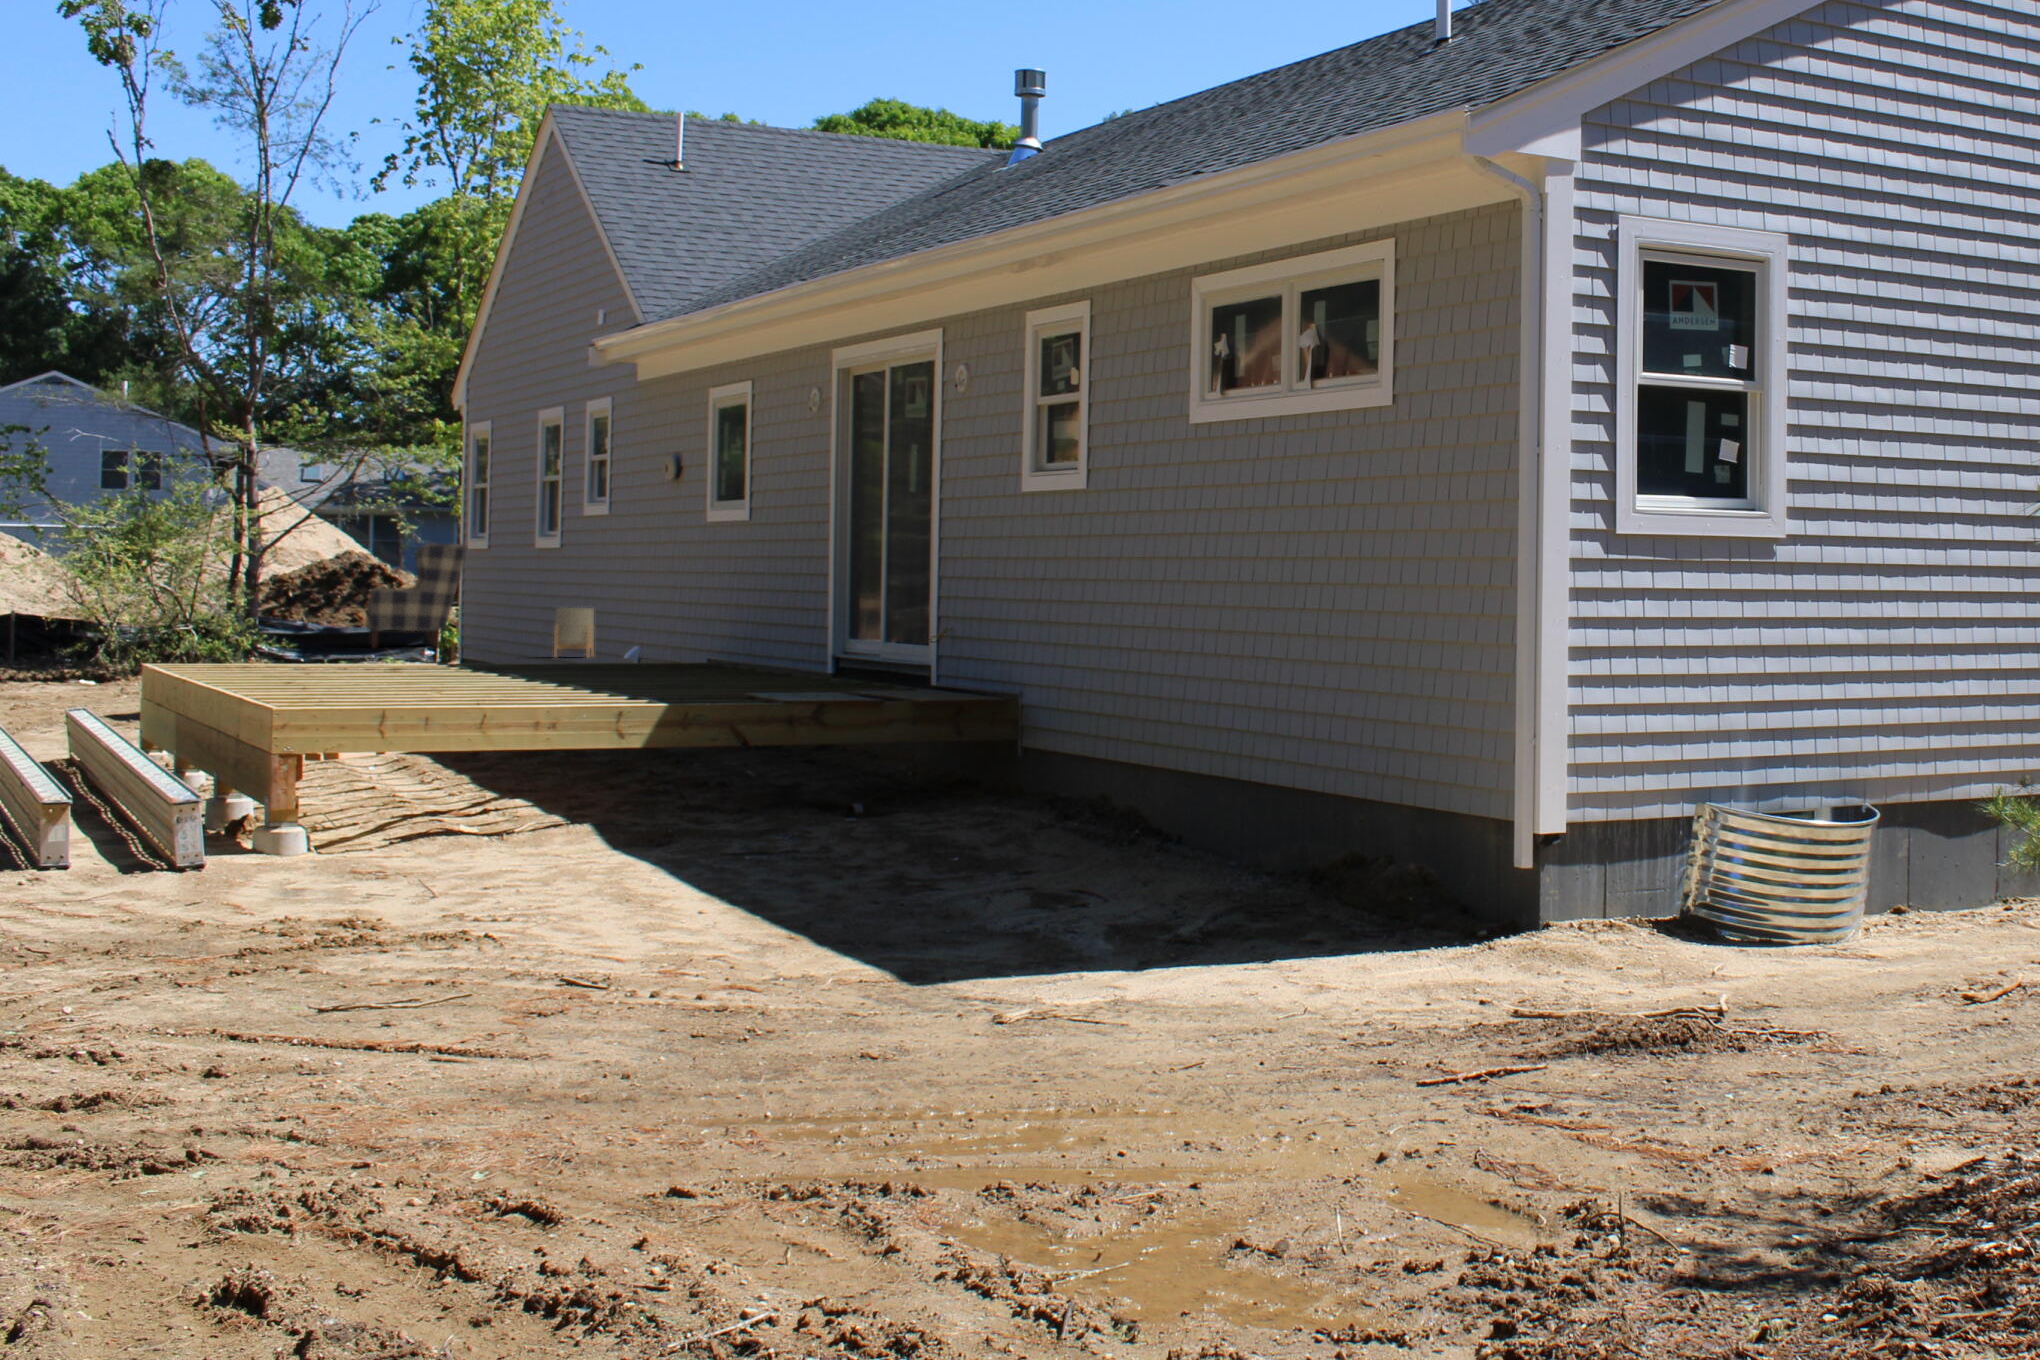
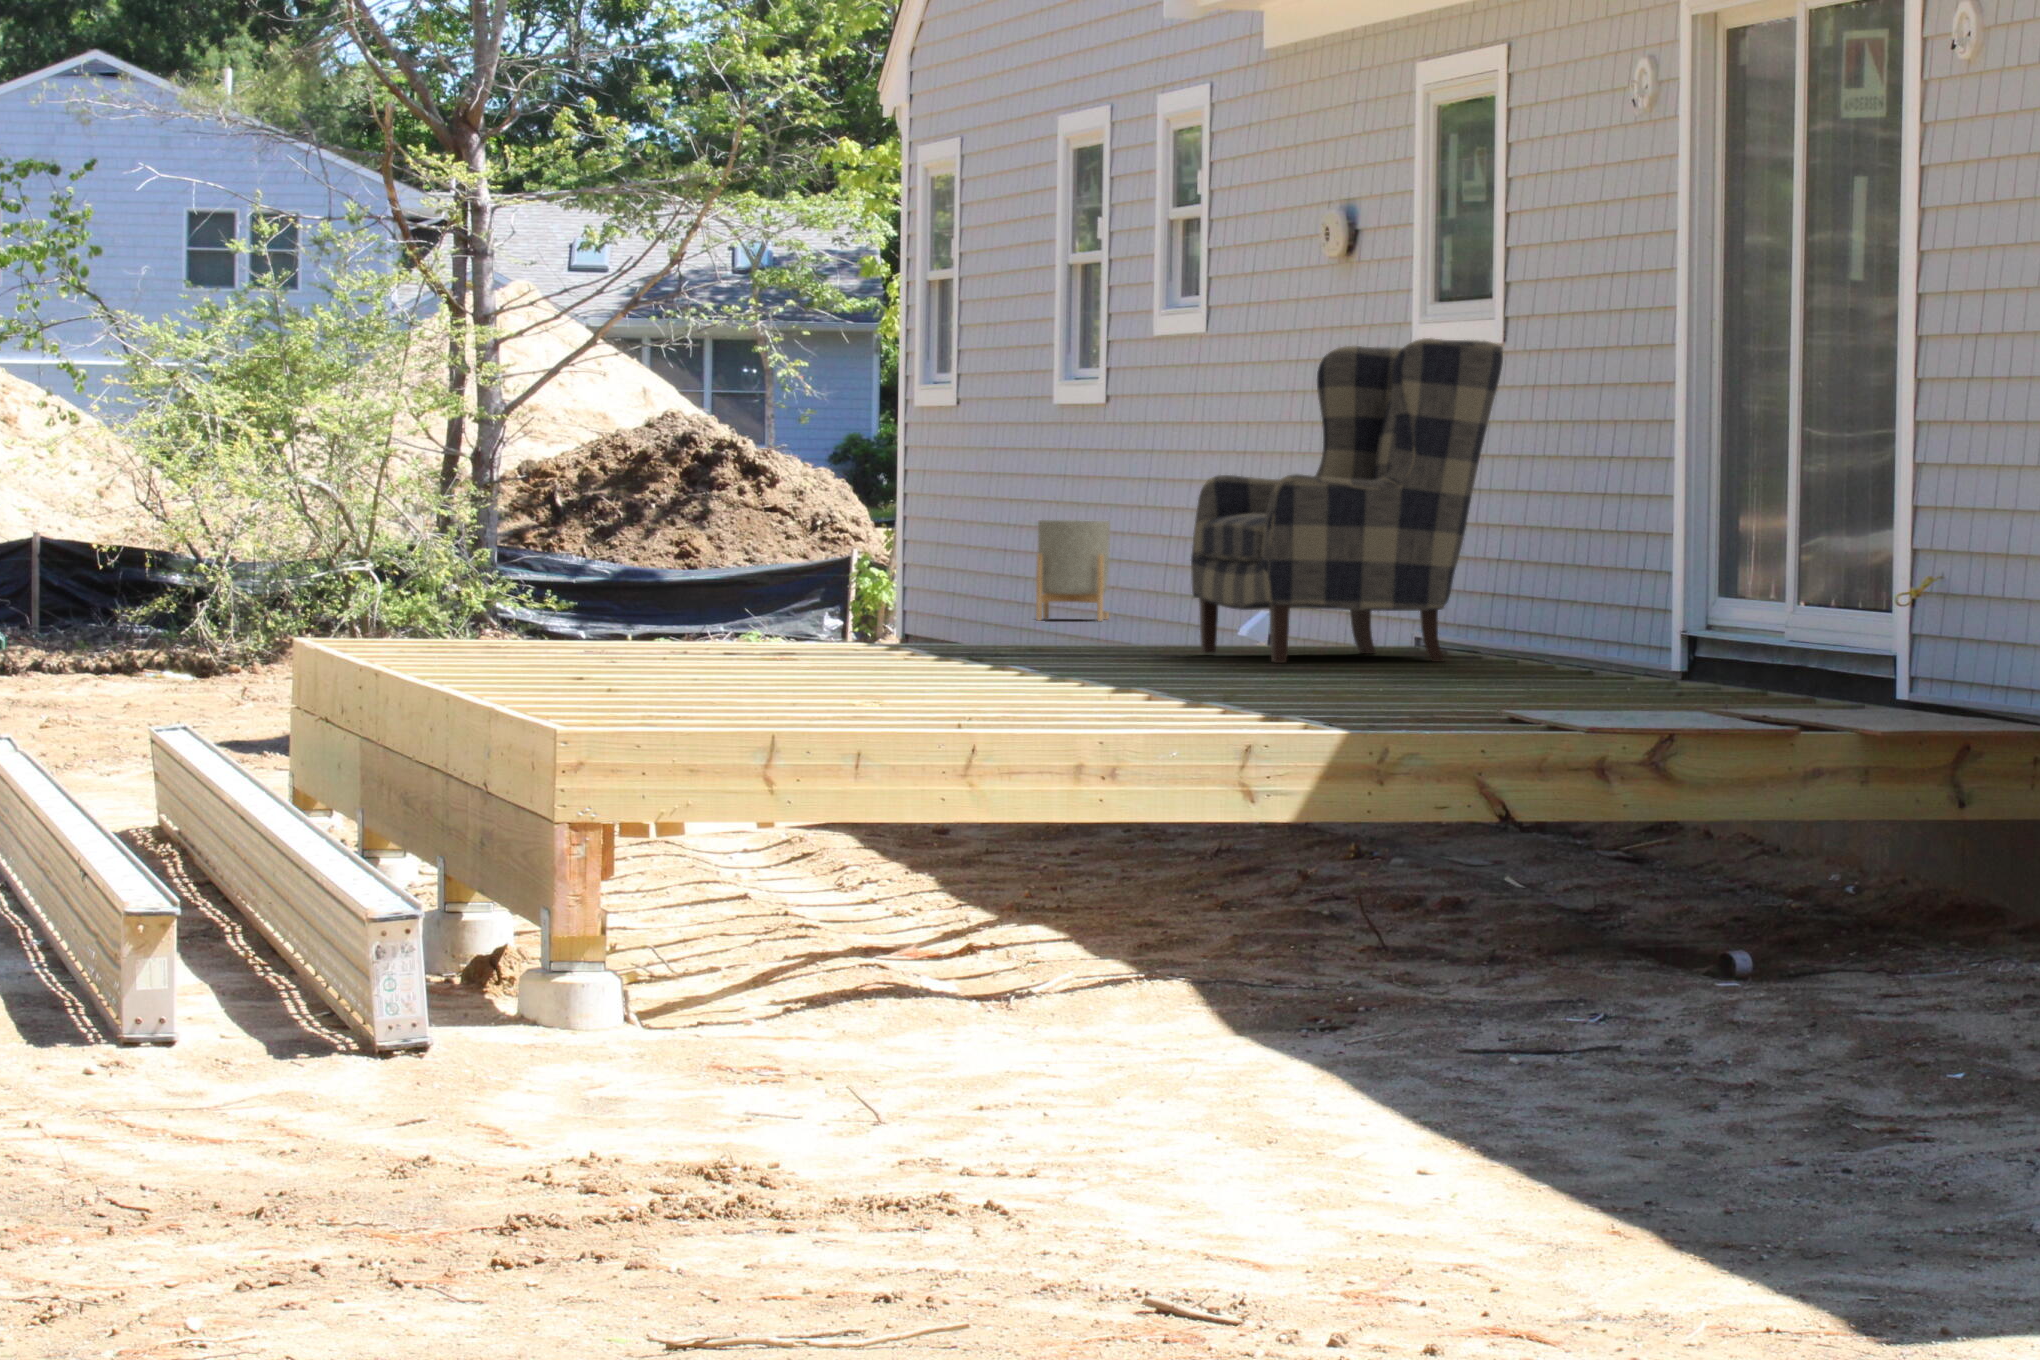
chair: present [366,544,467,647] -> present [1191,338,1503,663]

